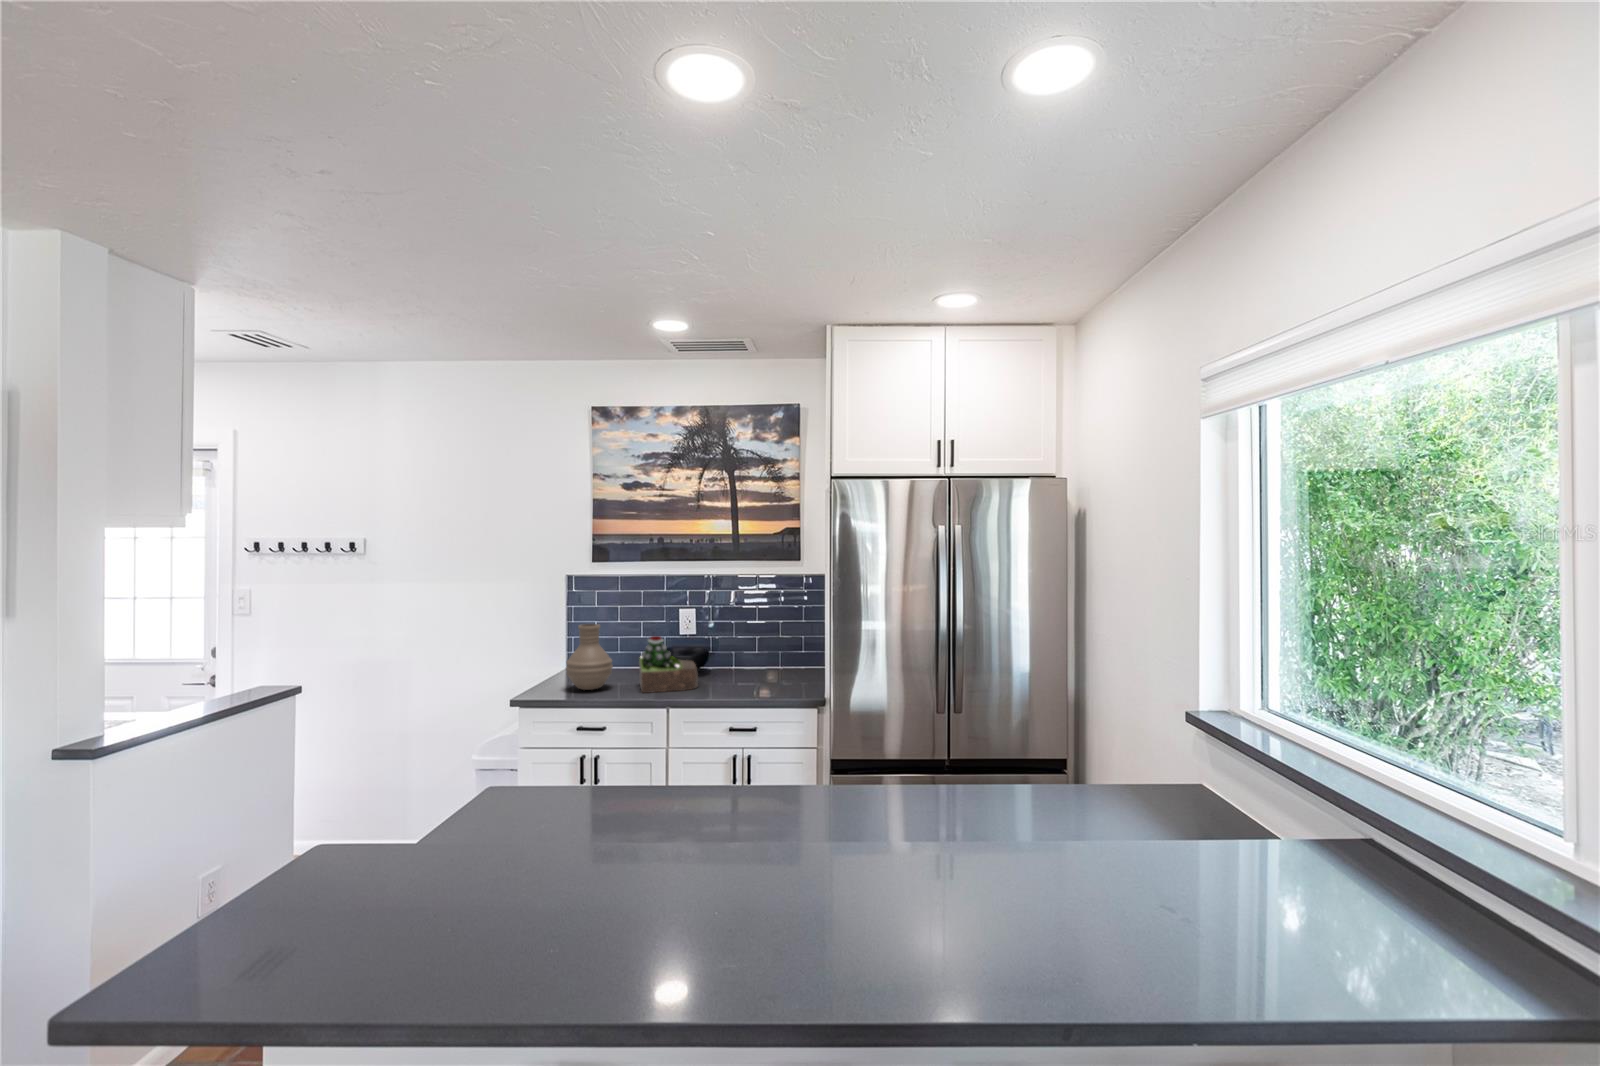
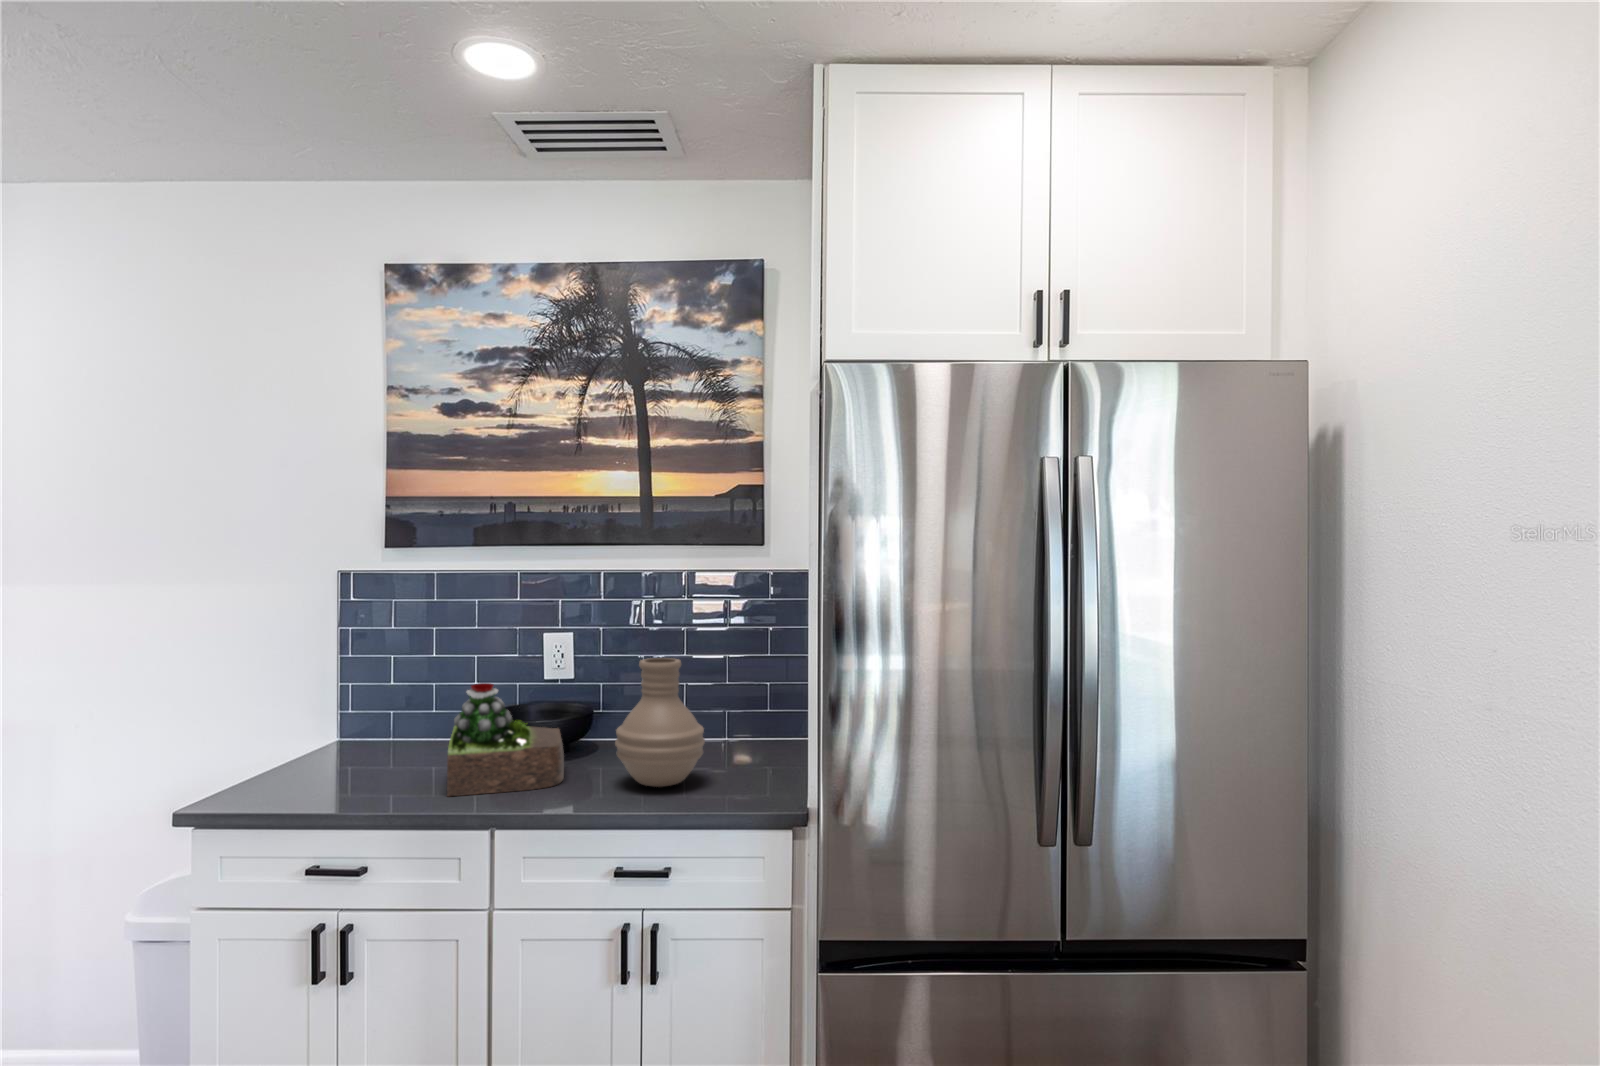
vase: present [566,624,613,690] -> present [615,658,705,787]

